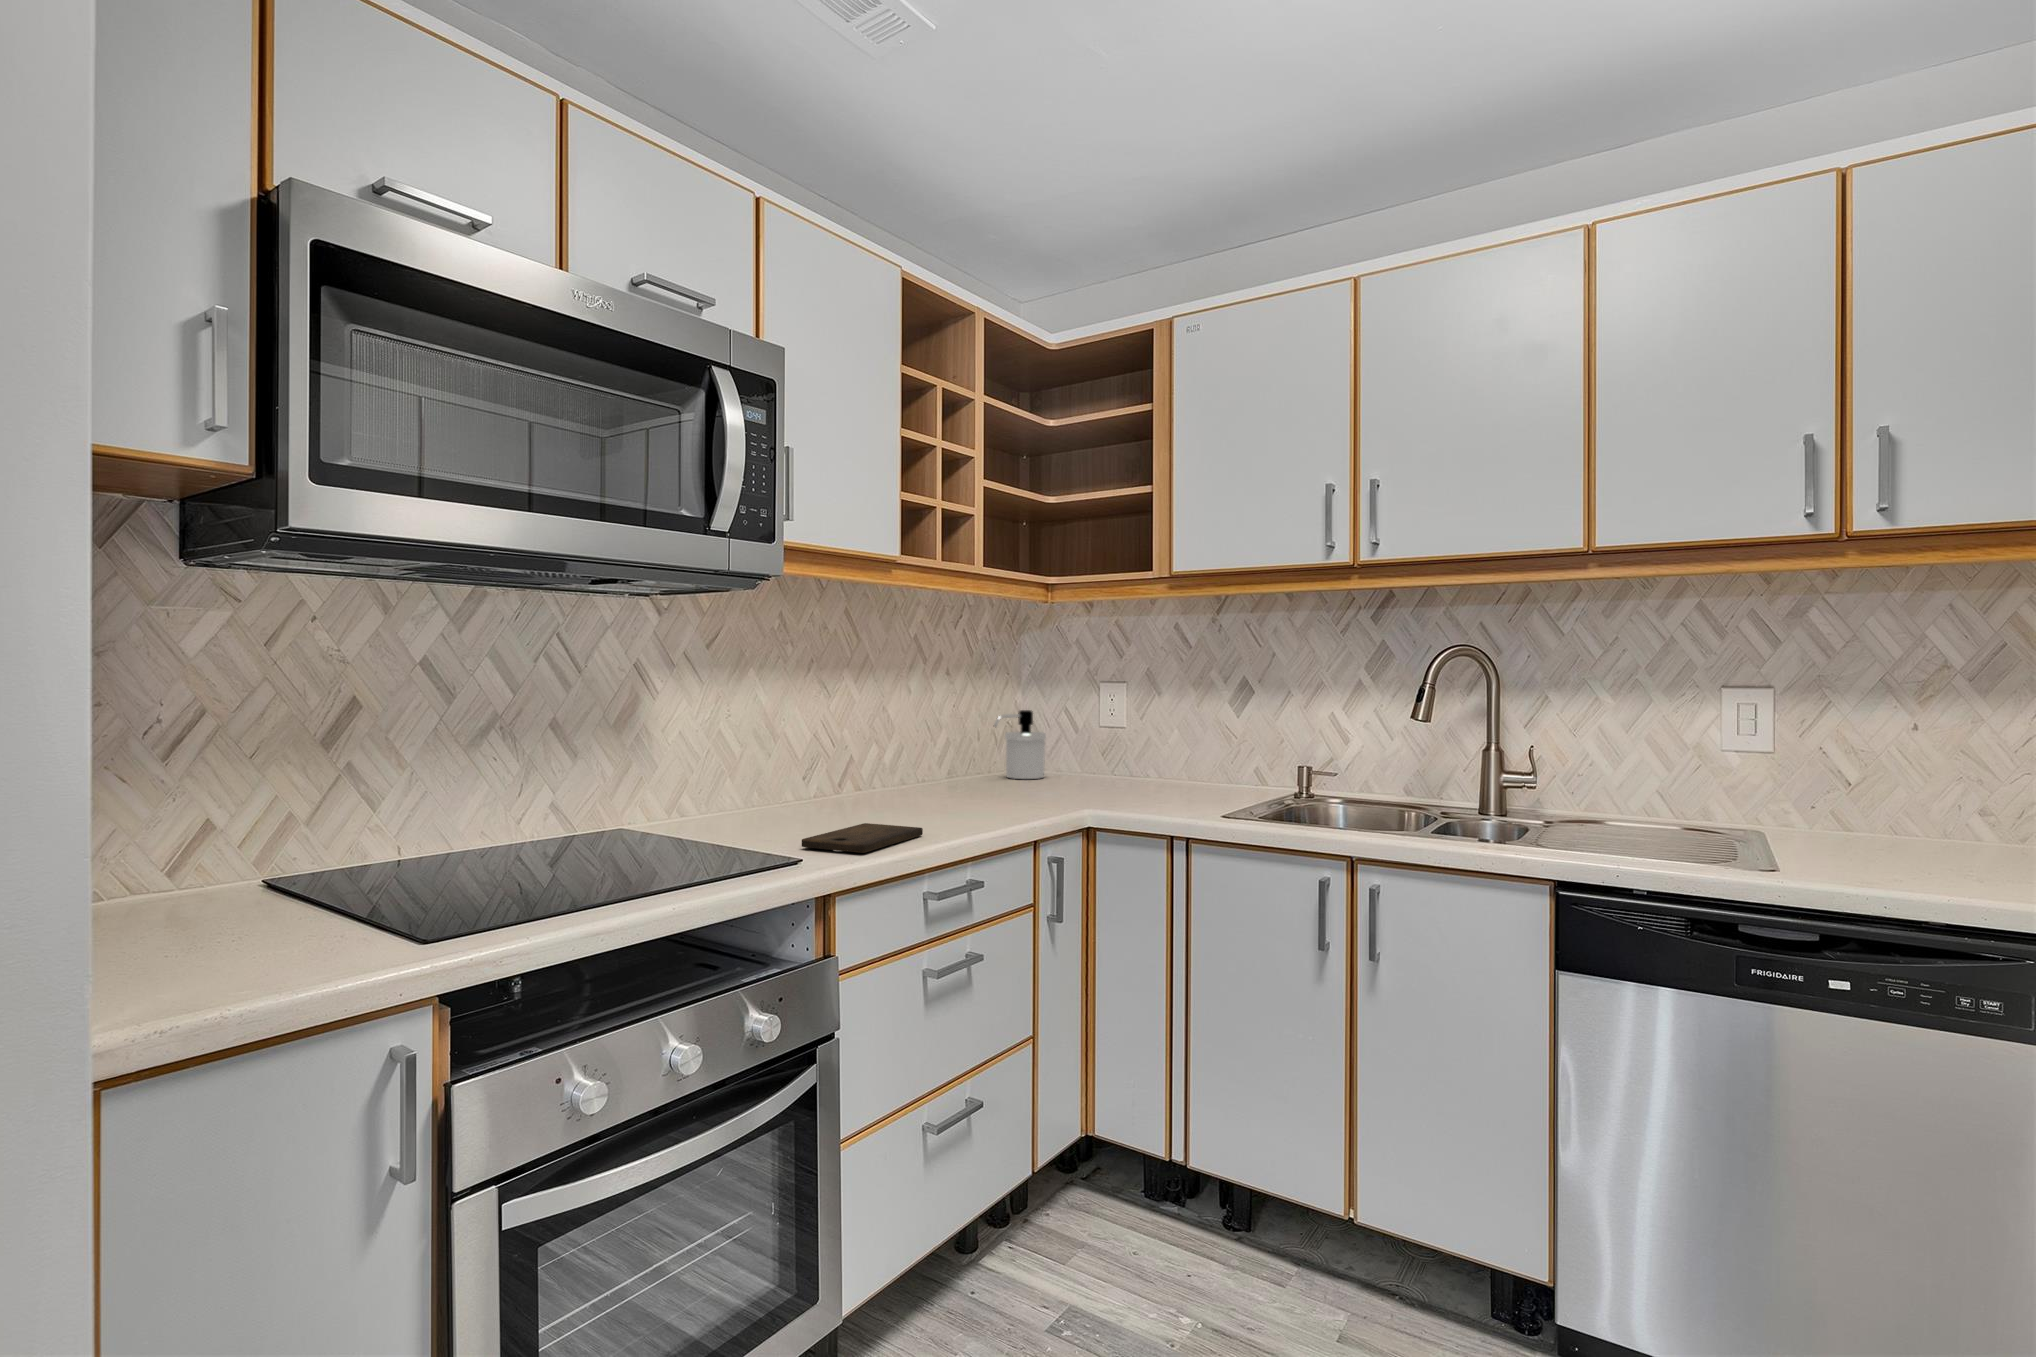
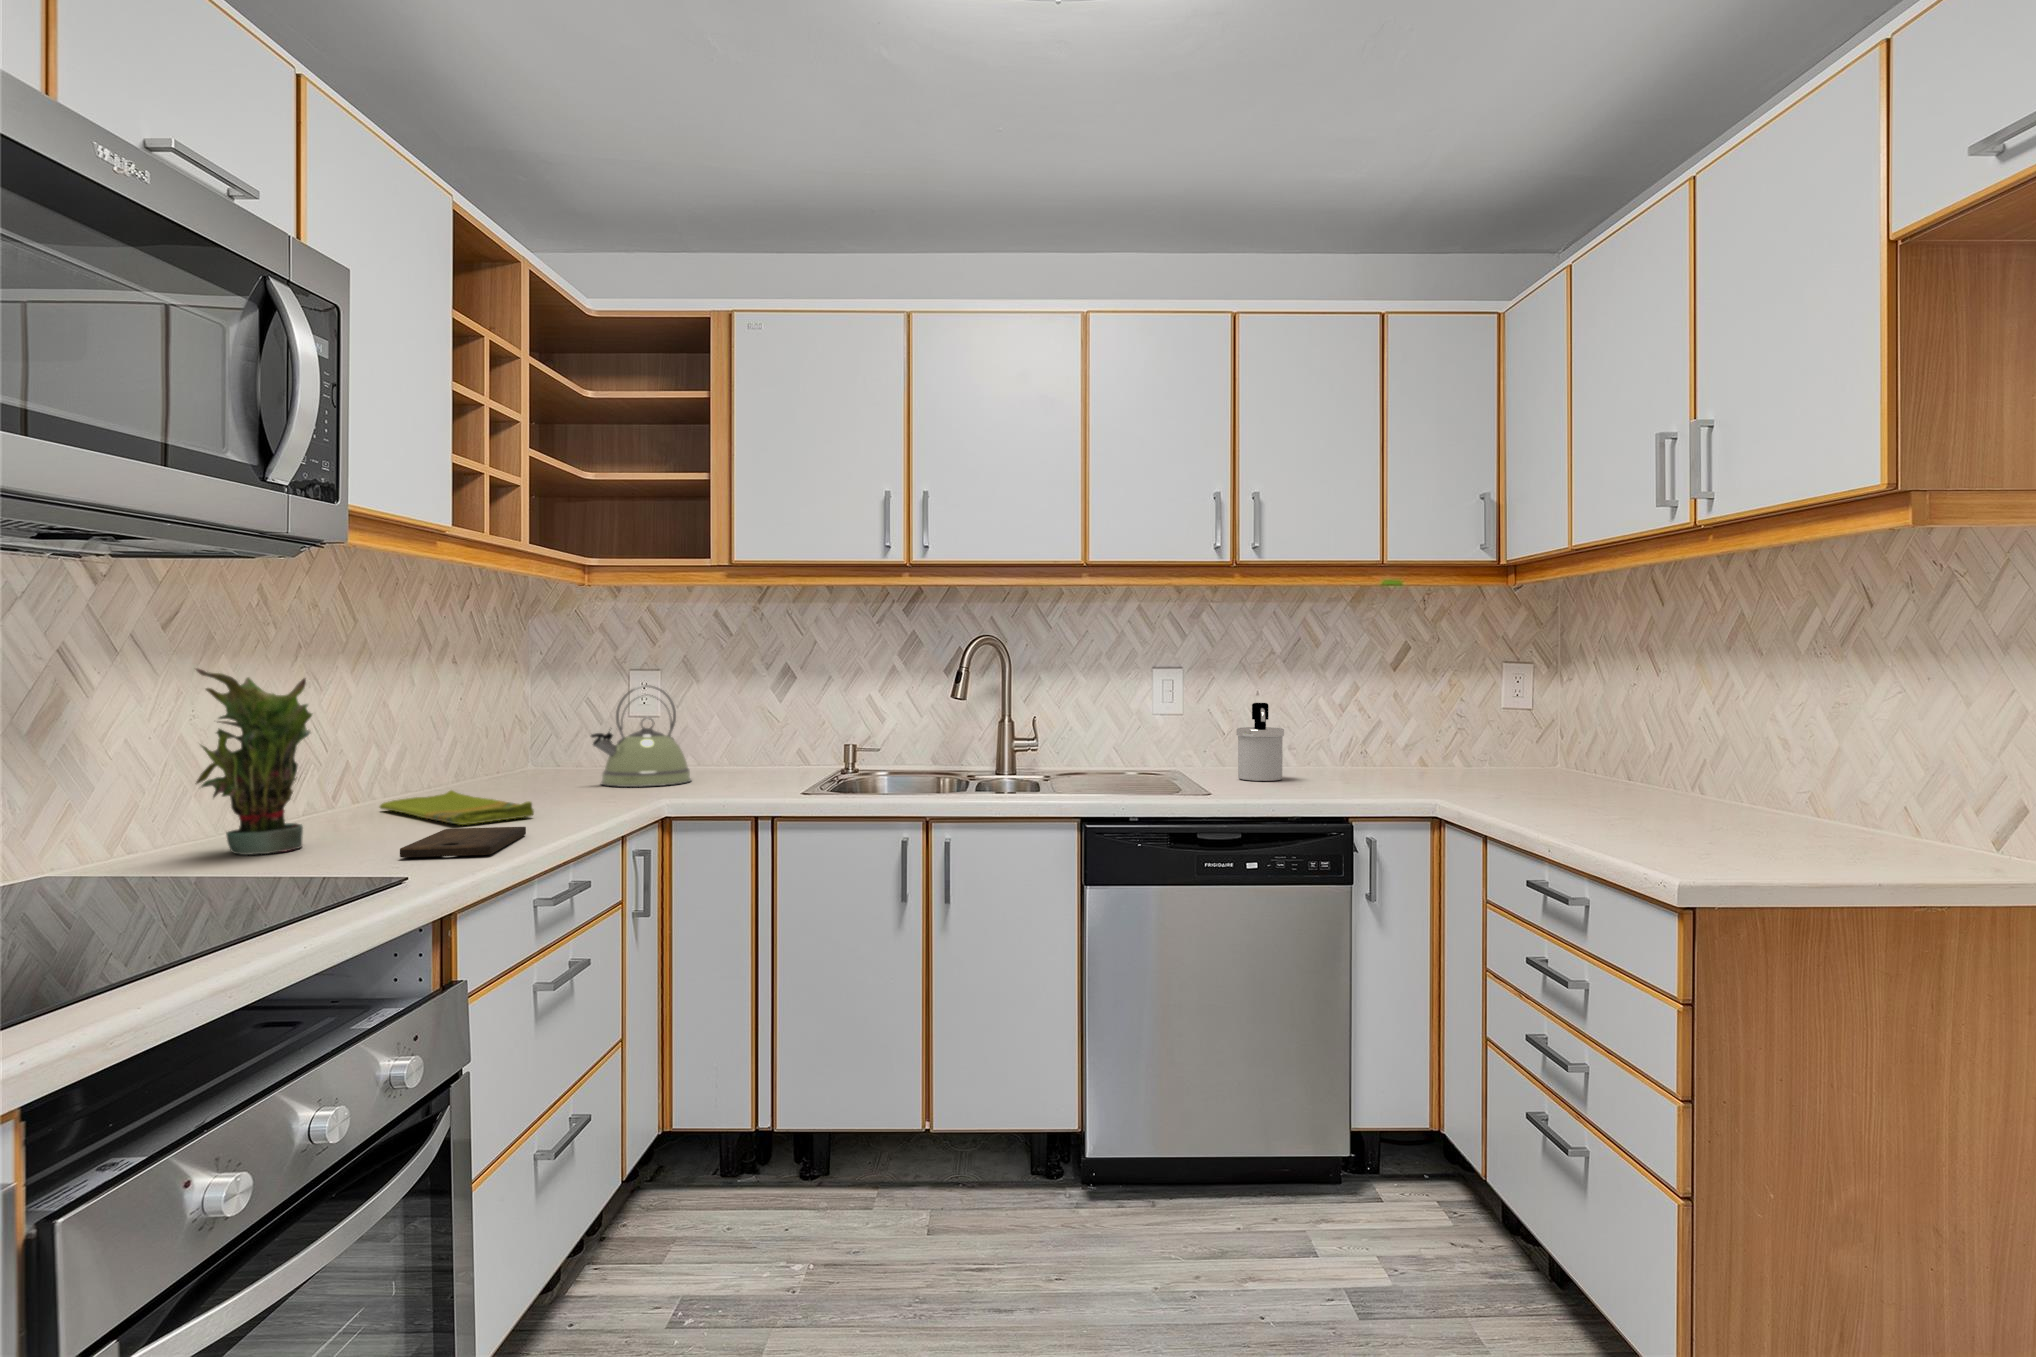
potted plant: none [684,680,776,831] -> present [196,668,312,855]
kettle: none [1047,697,1140,794] -> present [591,685,691,787]
soap dispenser: present [994,710,1046,779] -> present [1236,703,1284,781]
dish towel: none [864,786,956,820] -> present [380,790,534,825]

